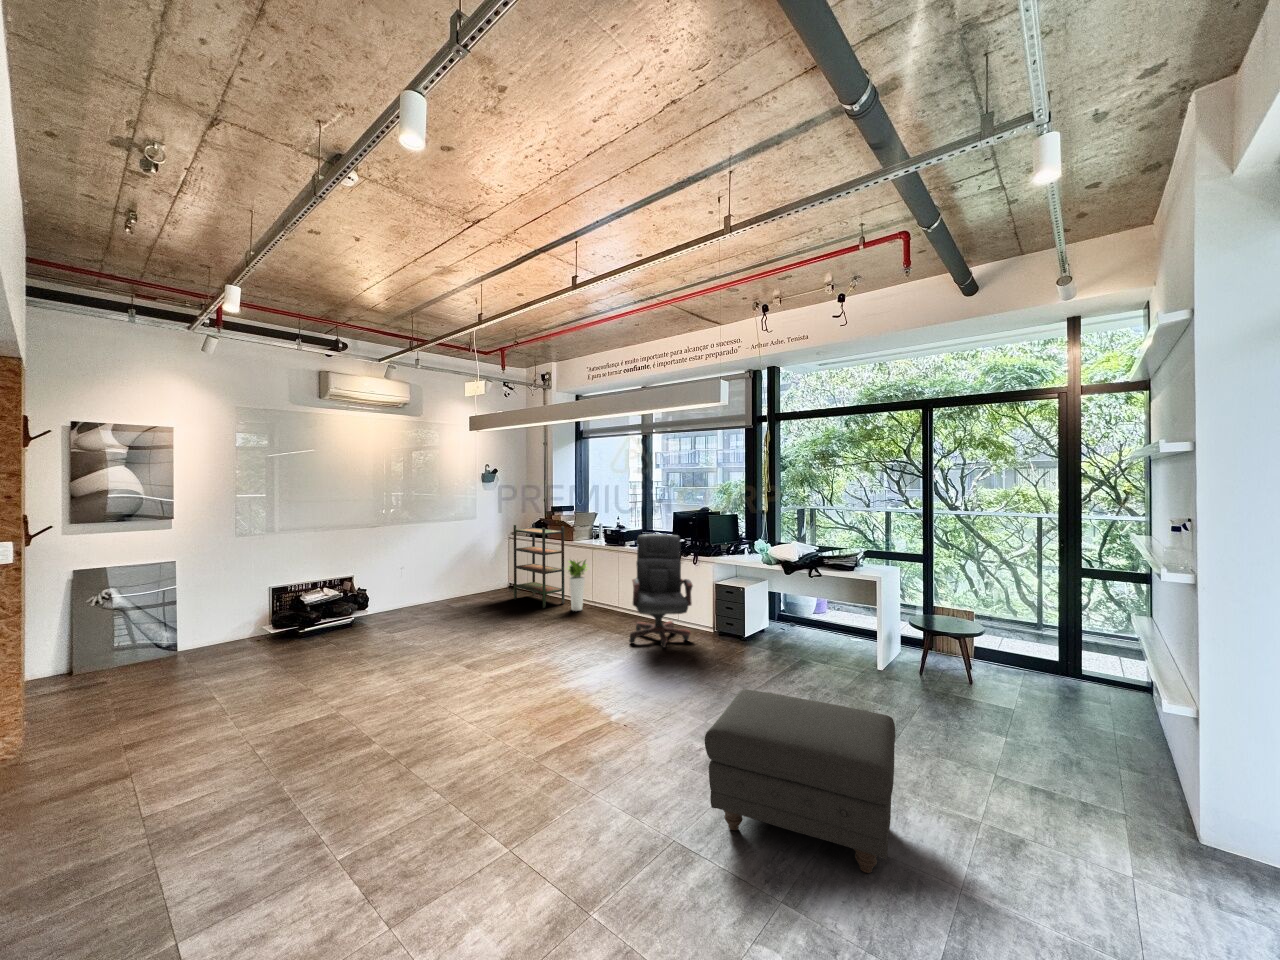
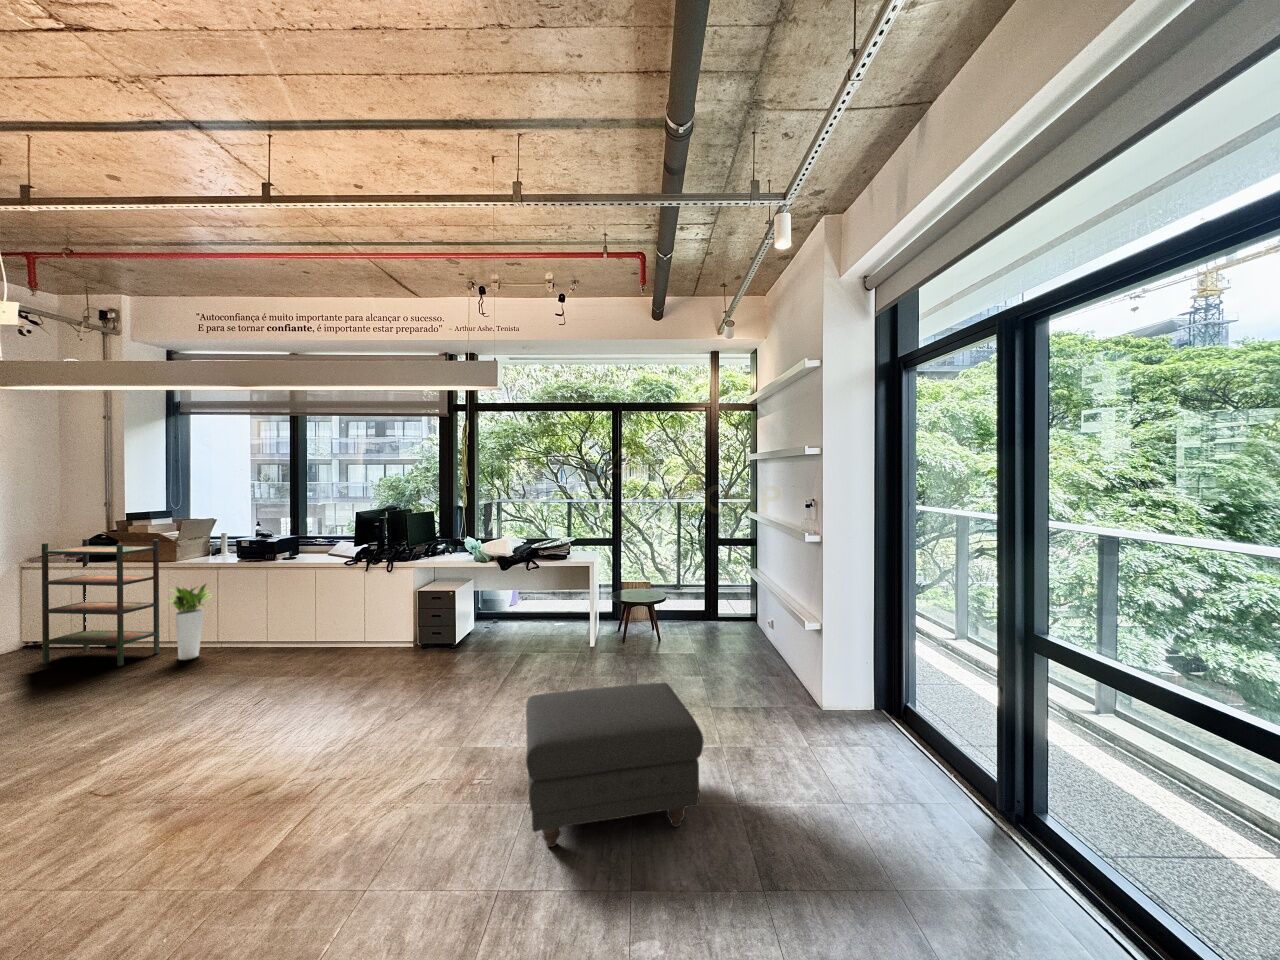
office chair: present [629,534,693,647] -> none [306,539,397,684]

